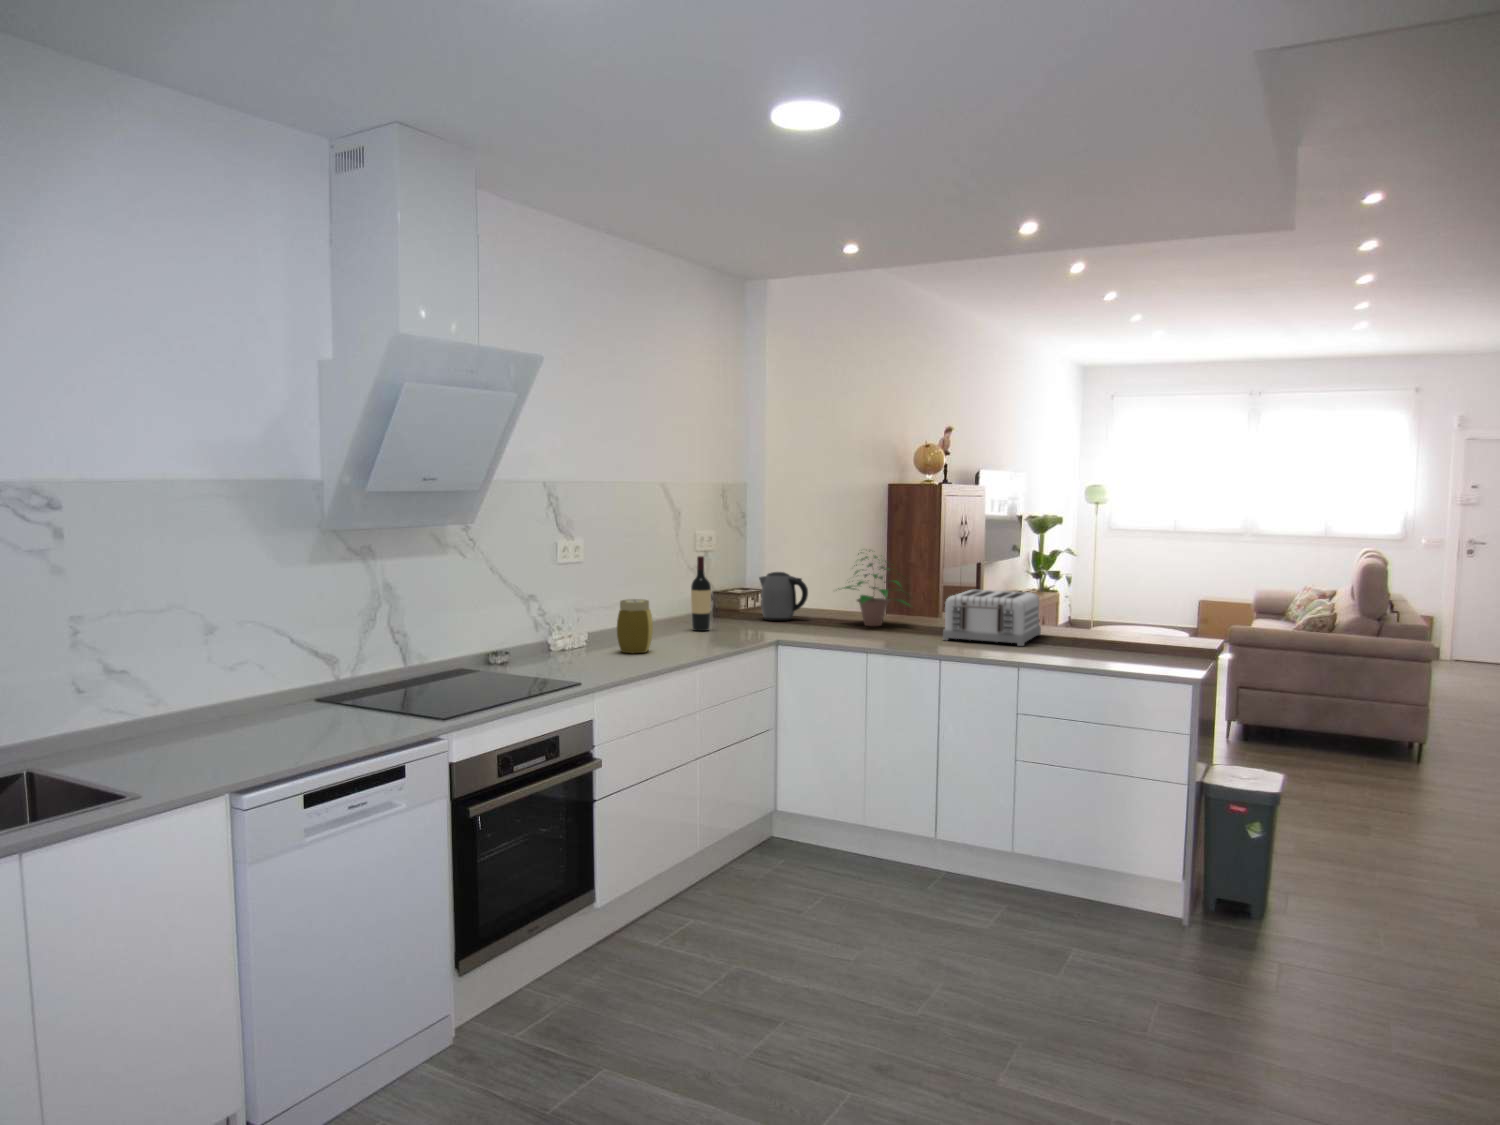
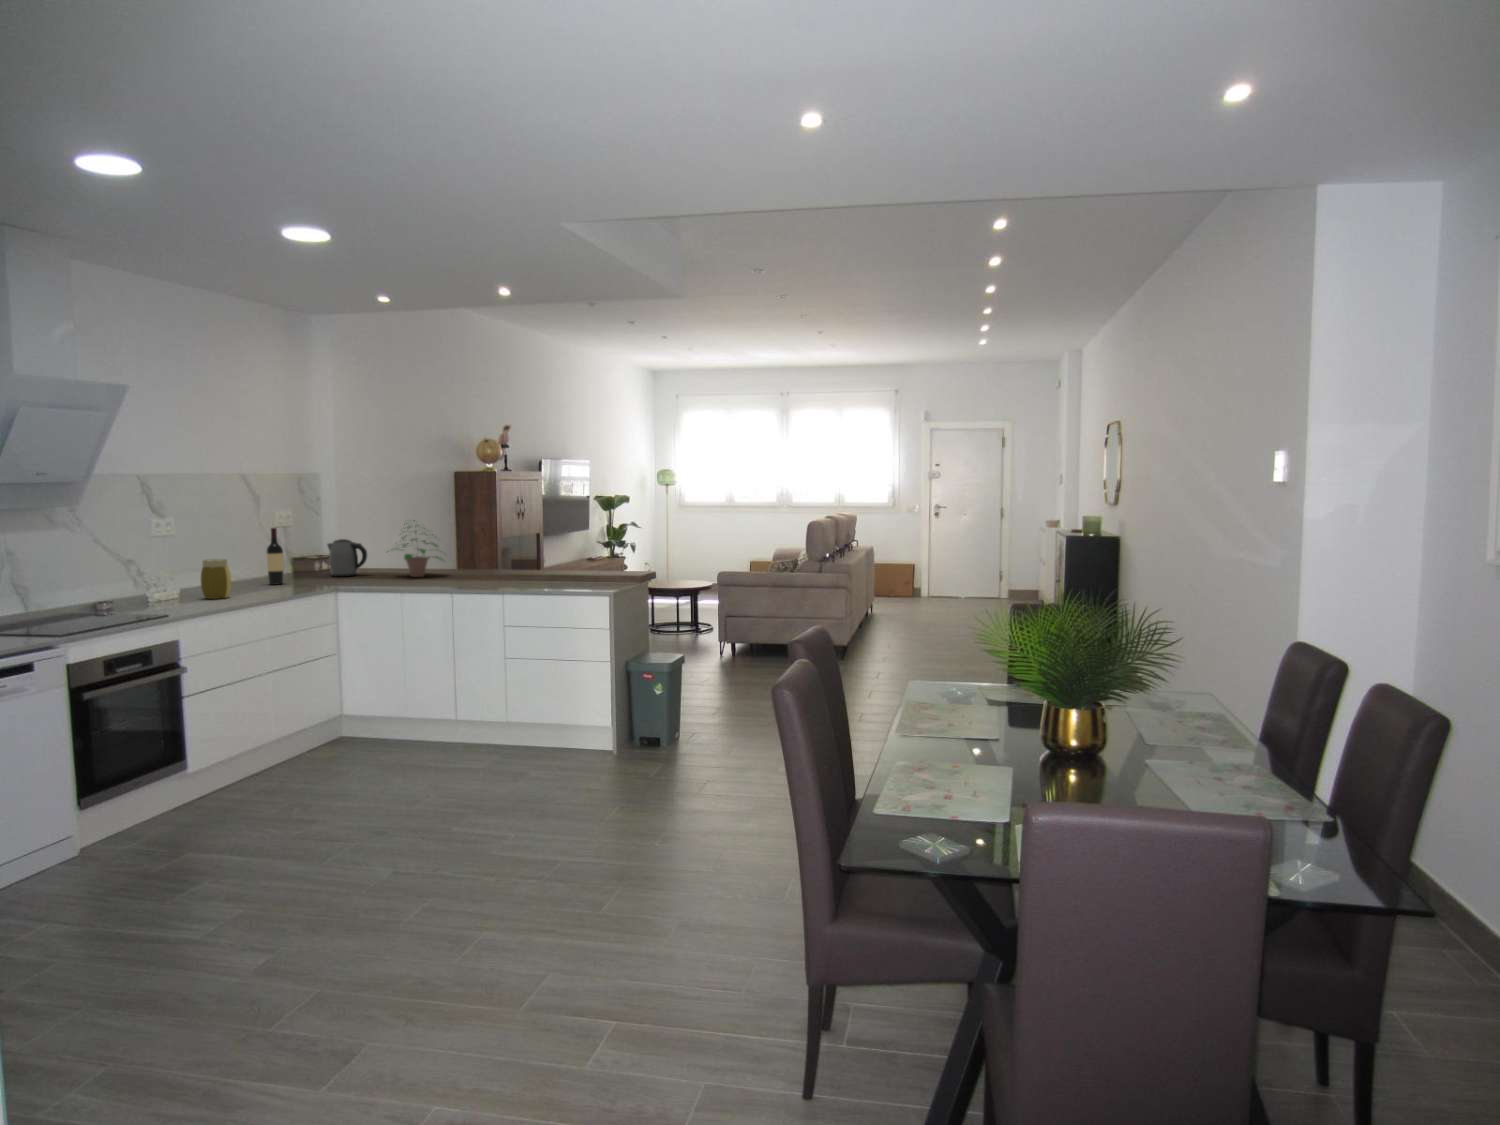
toaster: present [943,590,1041,646] -> none [462,547,536,583]

